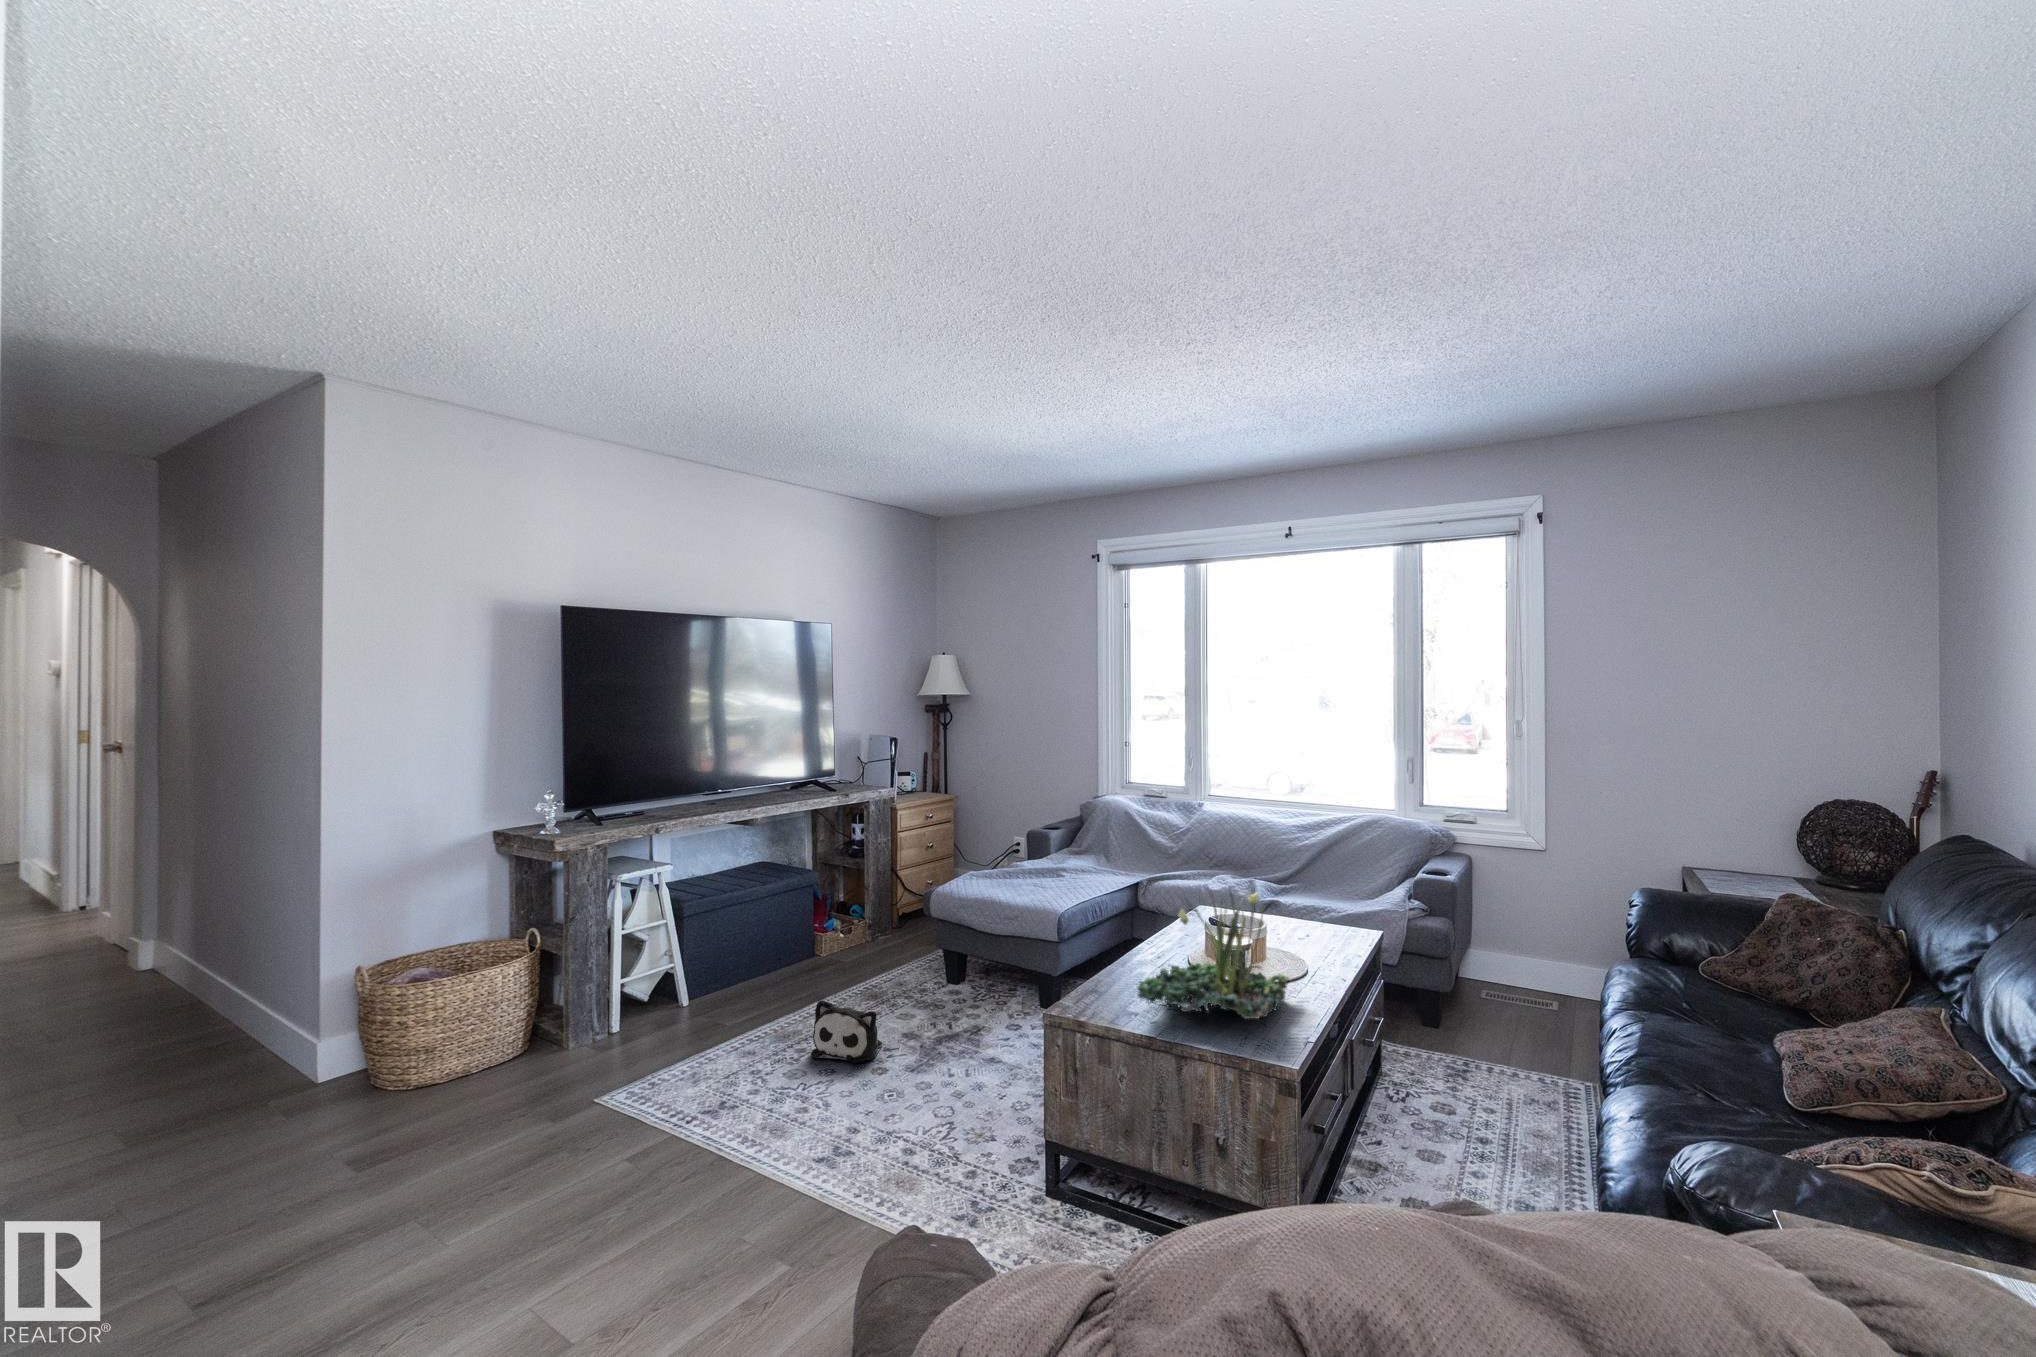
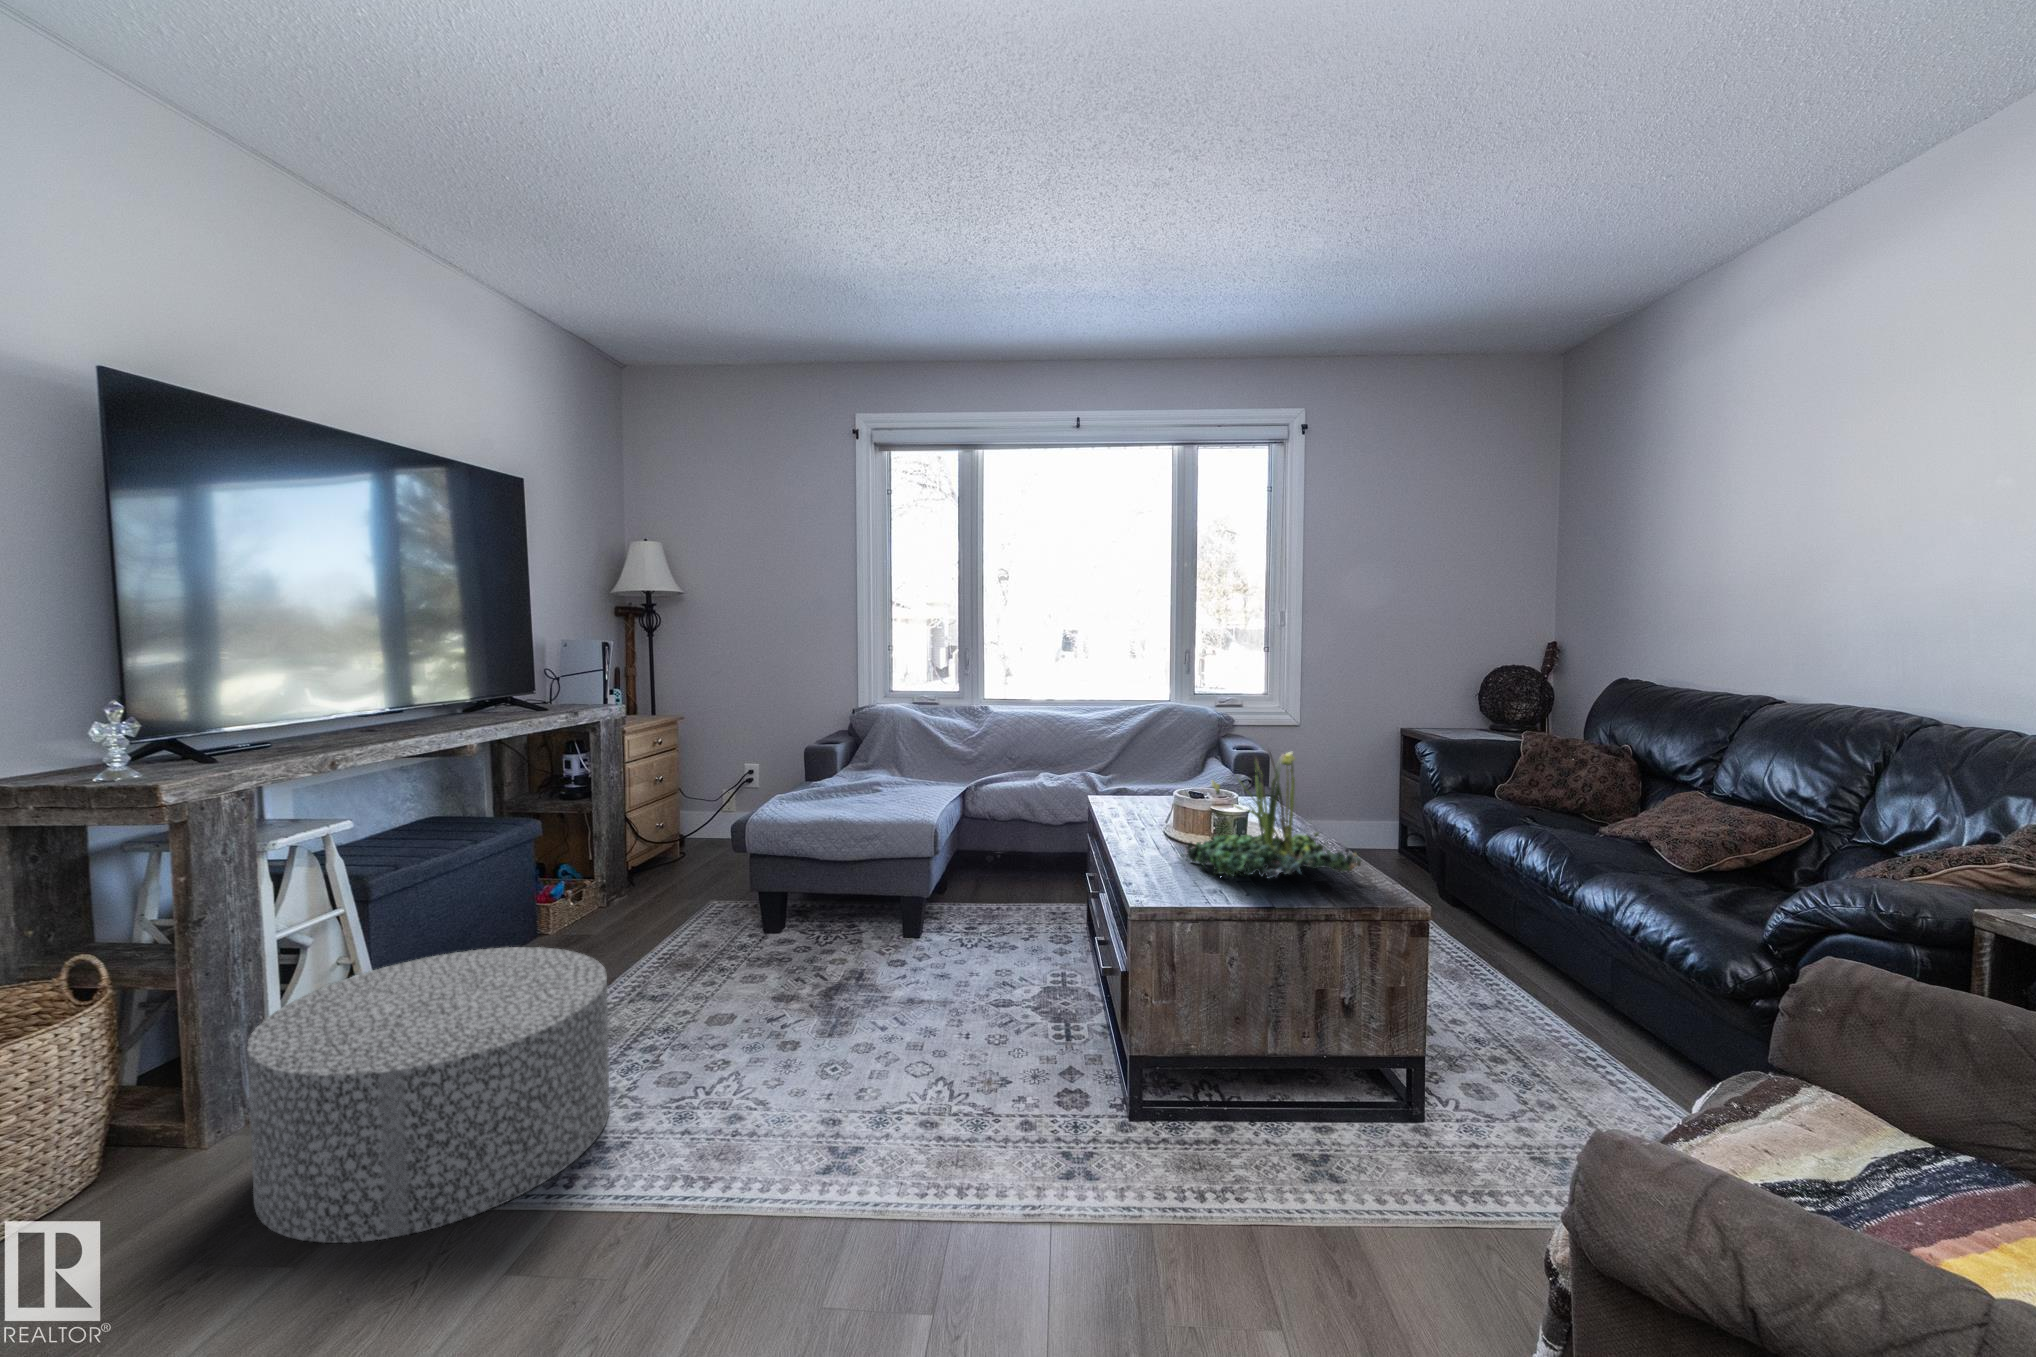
ottoman: none [553,959,752,1125] -> present [247,947,610,1243]
plush toy: present [811,1000,882,1063] -> none [673,973,768,1053]

